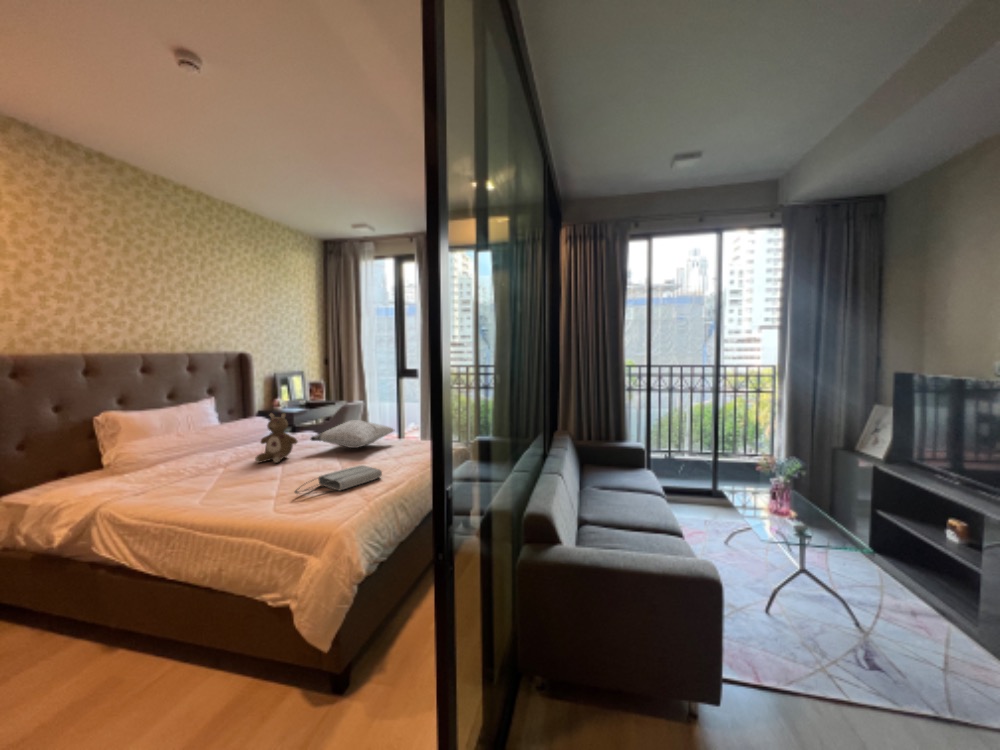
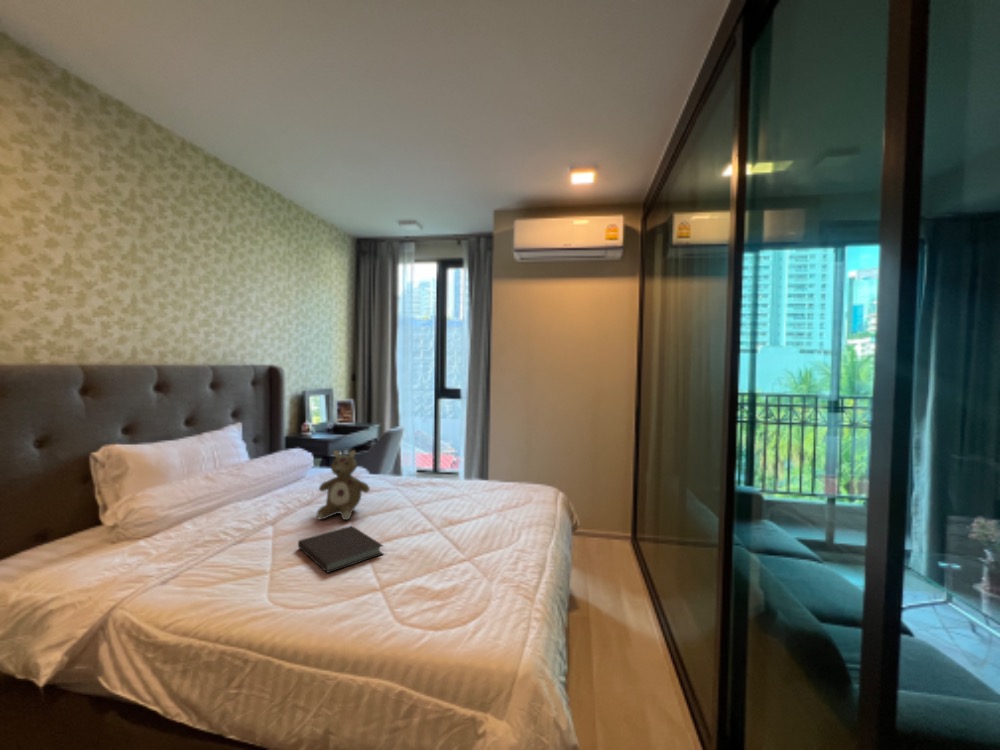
pillow: present [310,420,394,448] -> none [381,458,481,495]
notebook: none [232,465,289,490] -> present [298,526,383,573]
tote bag: present [295,465,382,493] -> none [414,529,513,586]

